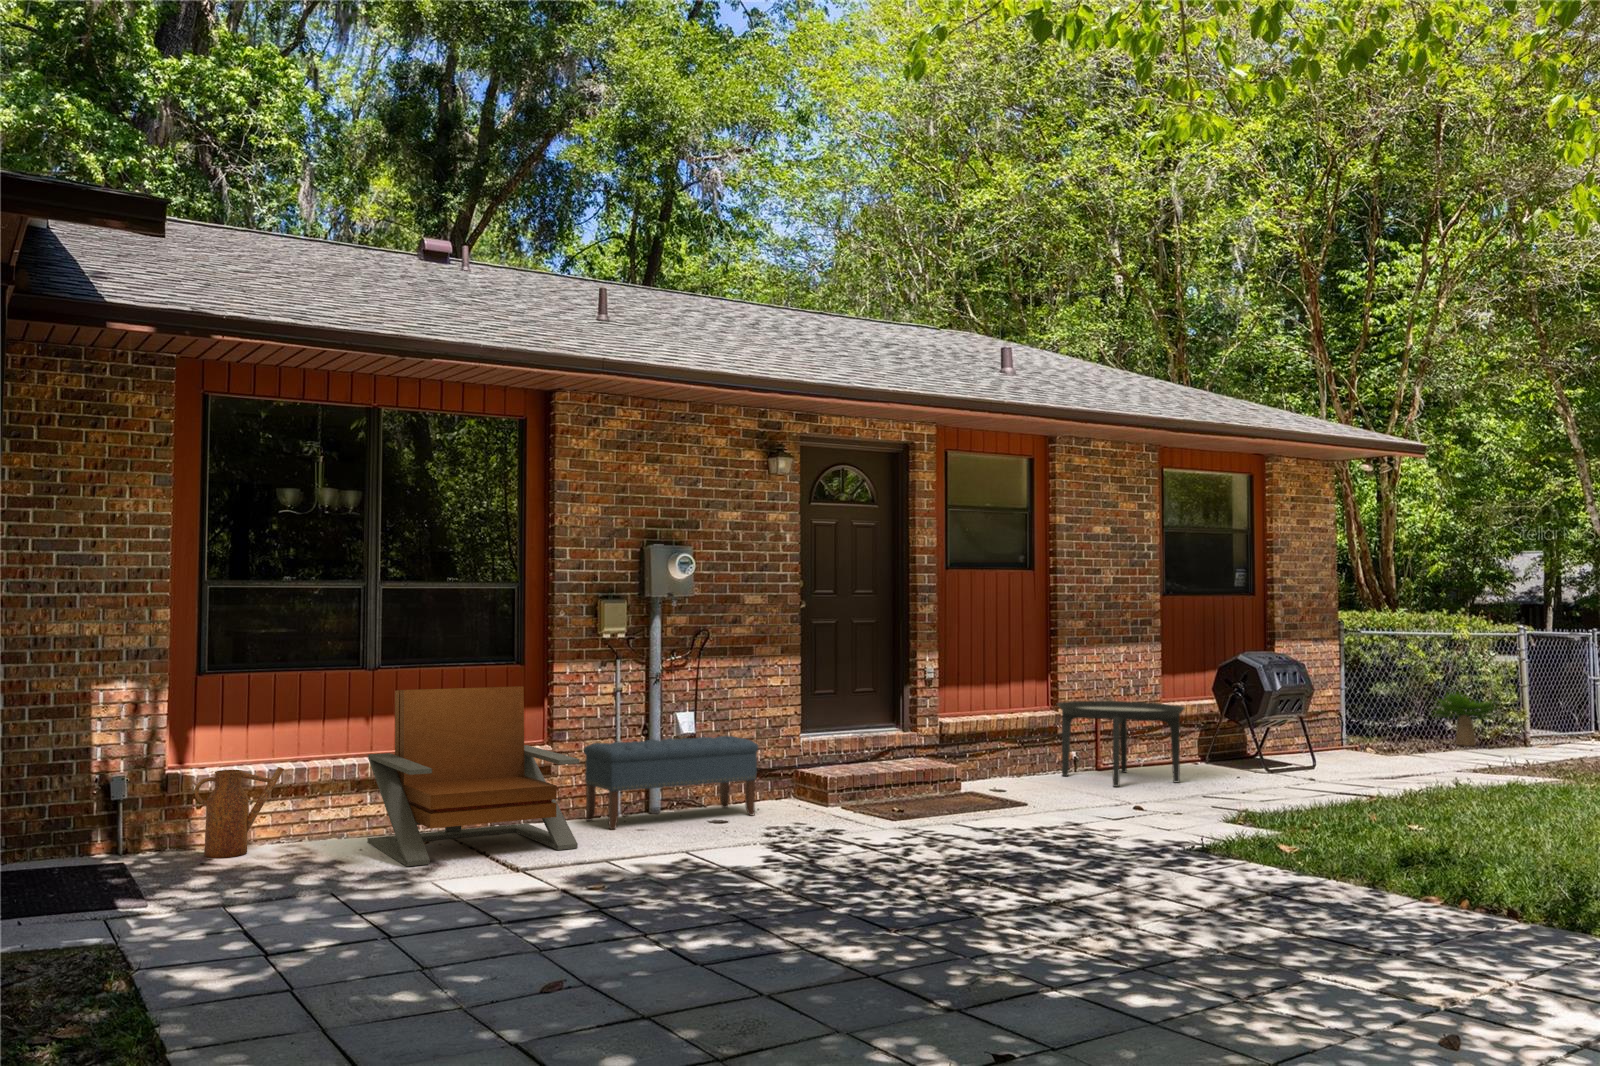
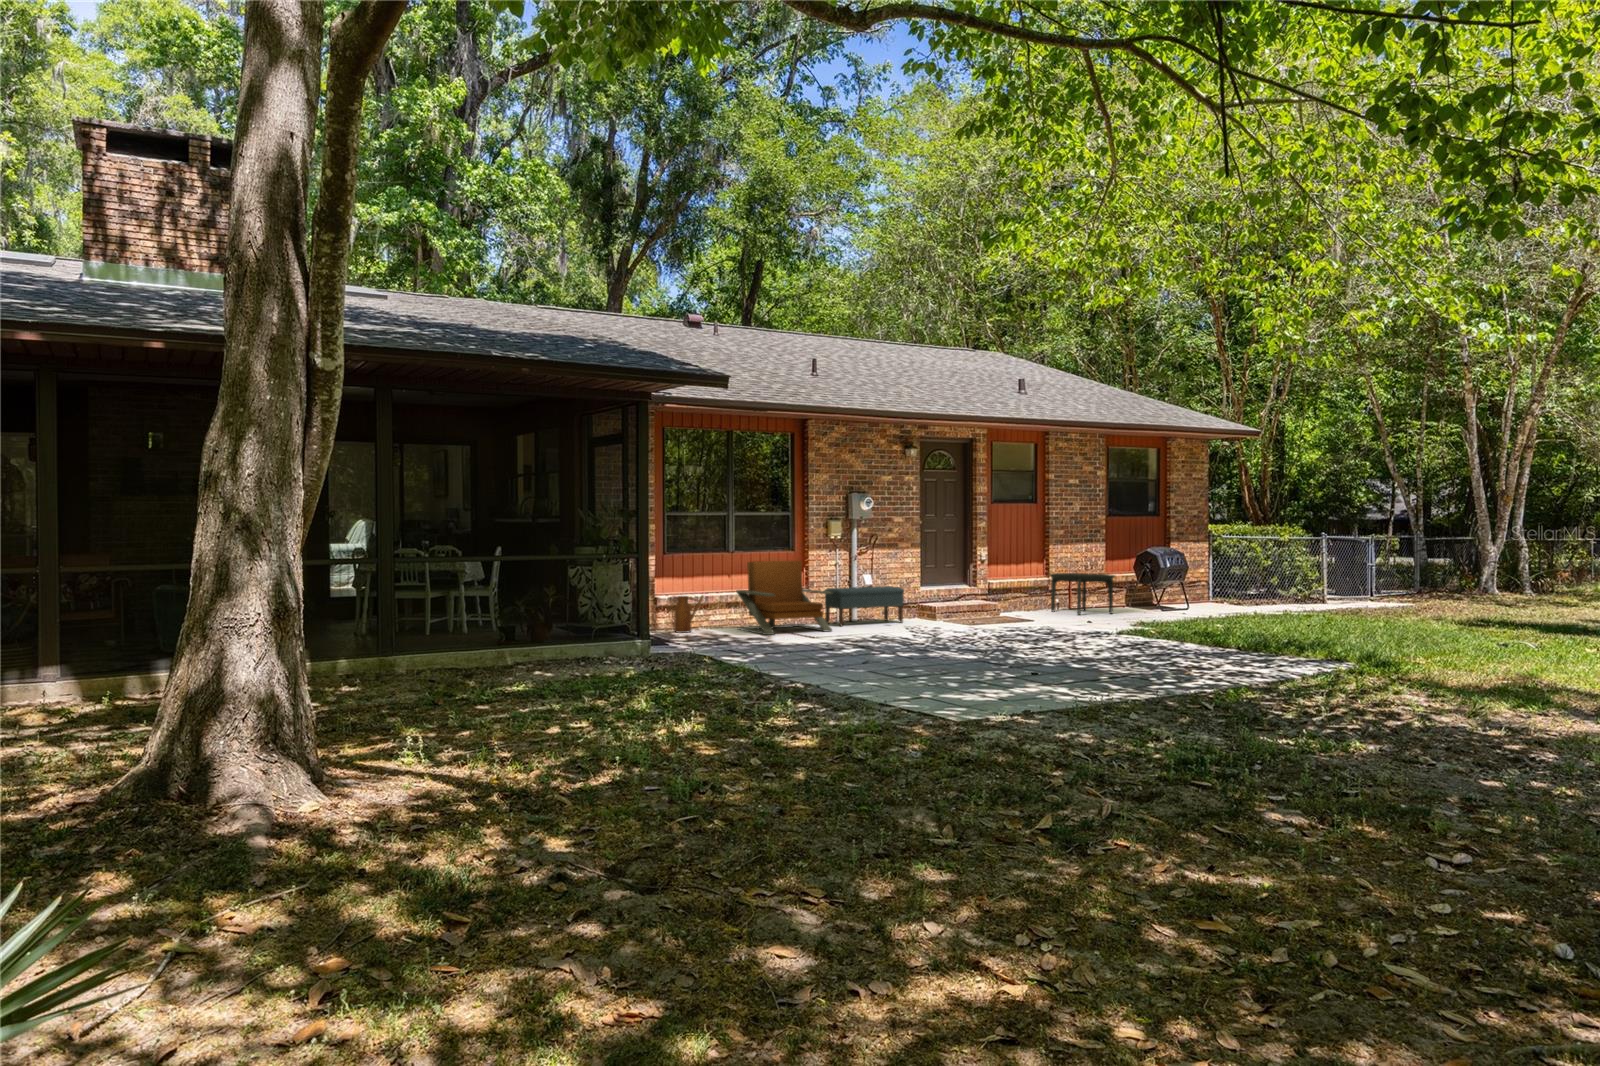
potted plant: present [1433,693,1498,746] -> none [1262,569,1305,601]

